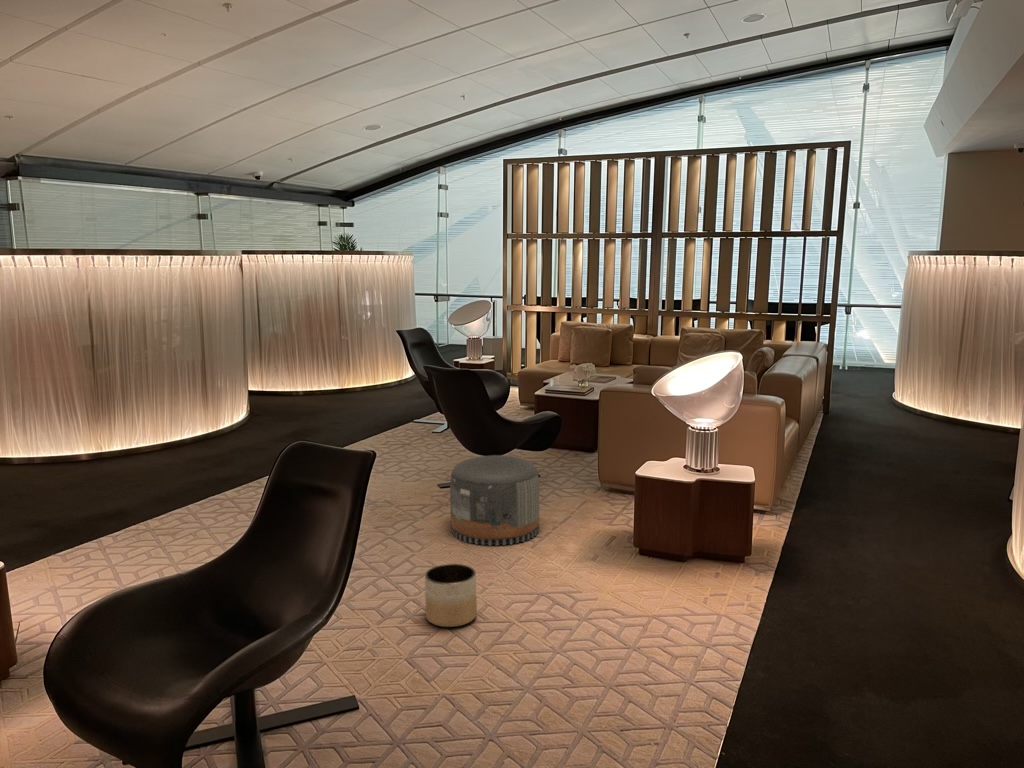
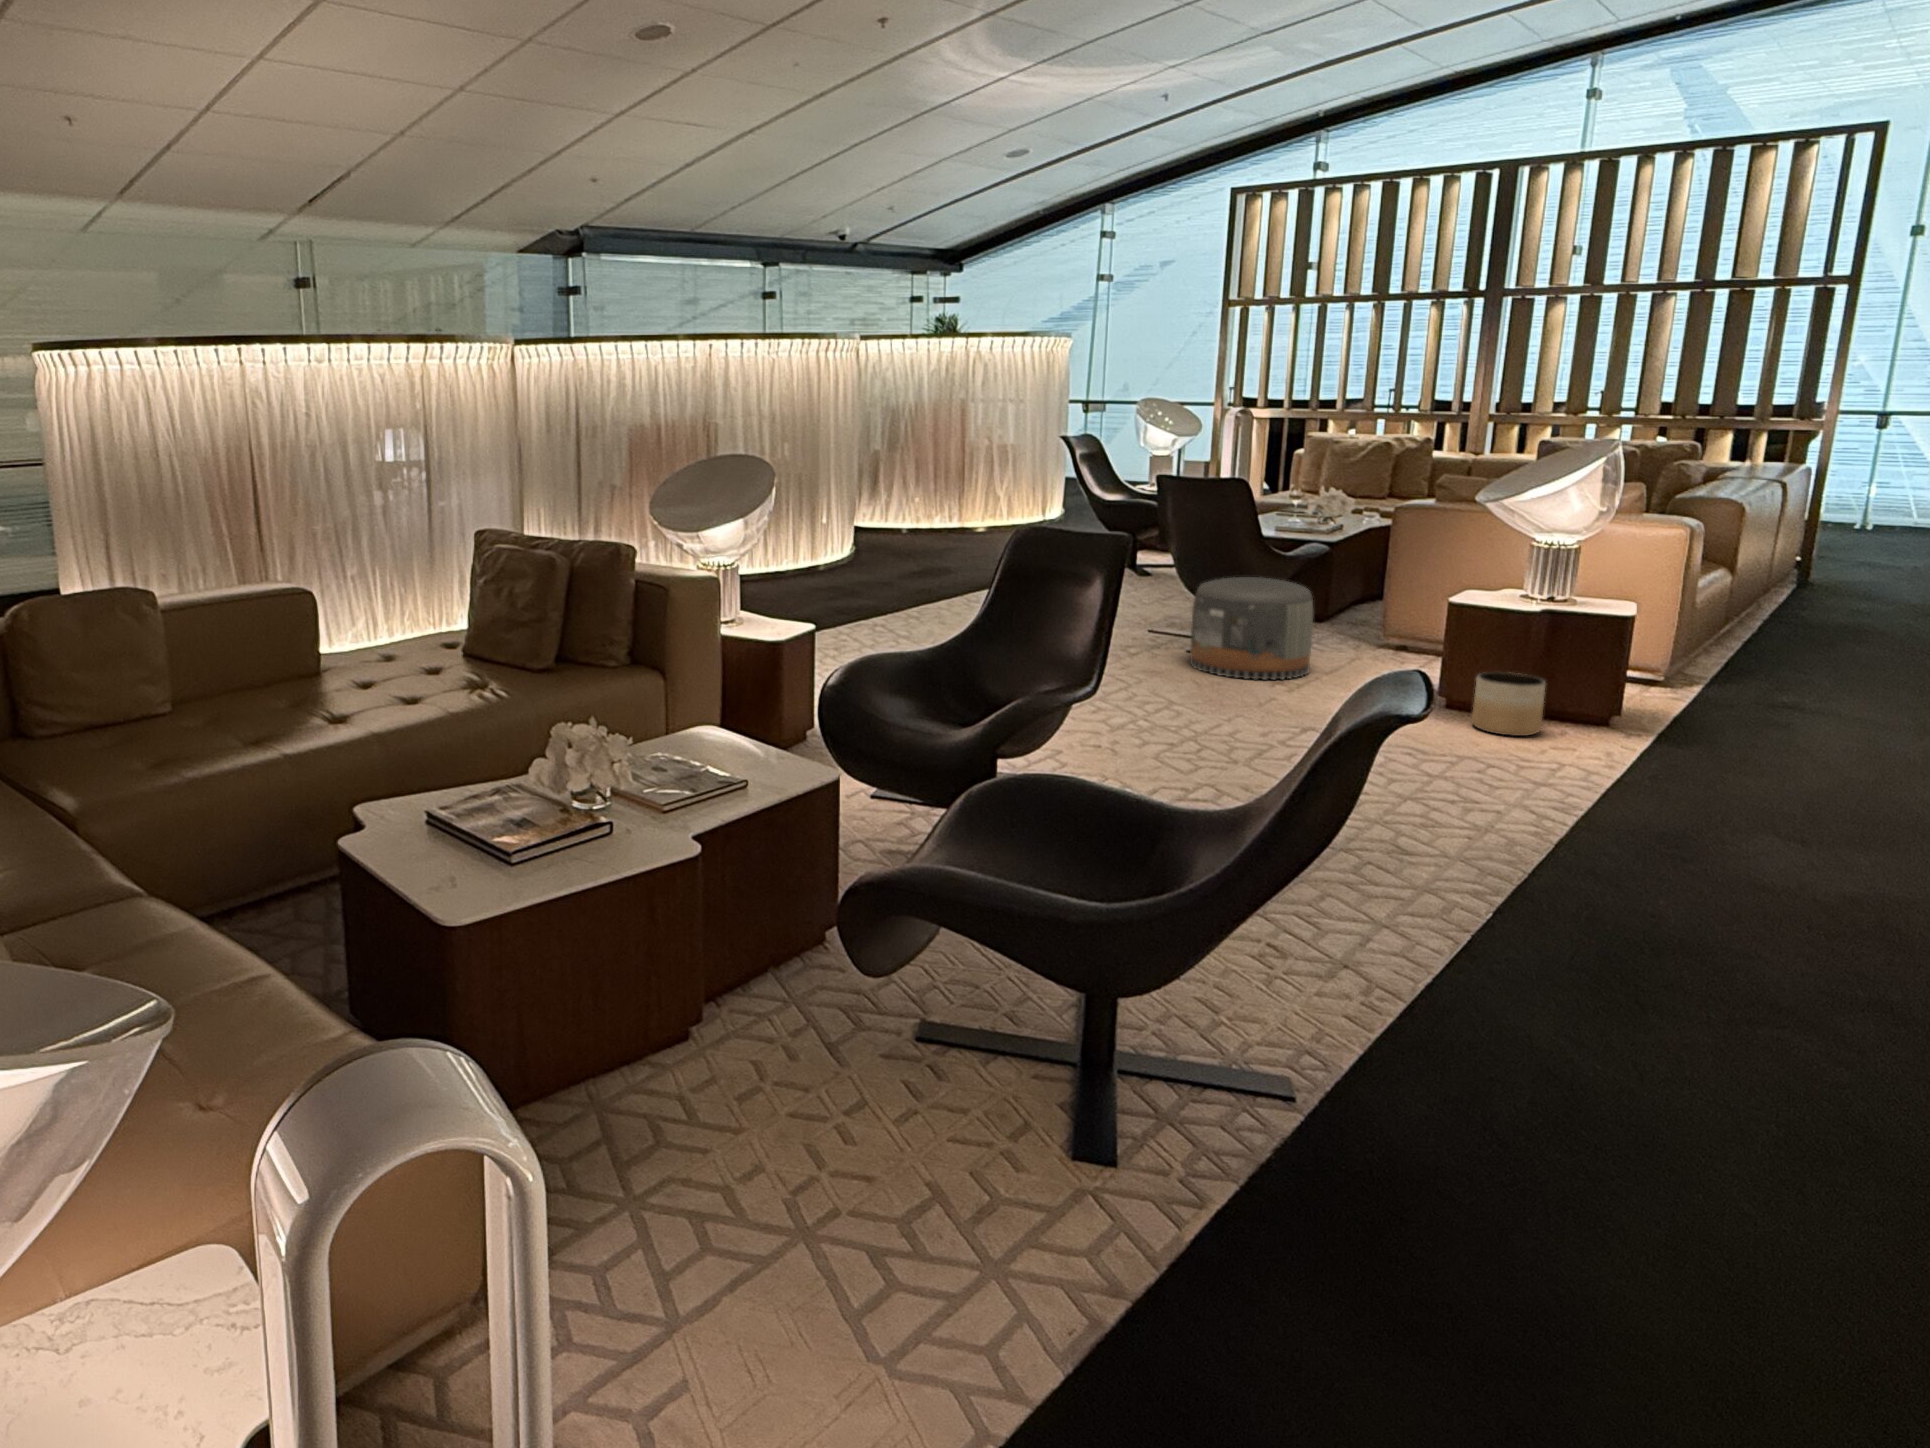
planter: present [425,564,477,627] -> present [1472,672,1545,736]

